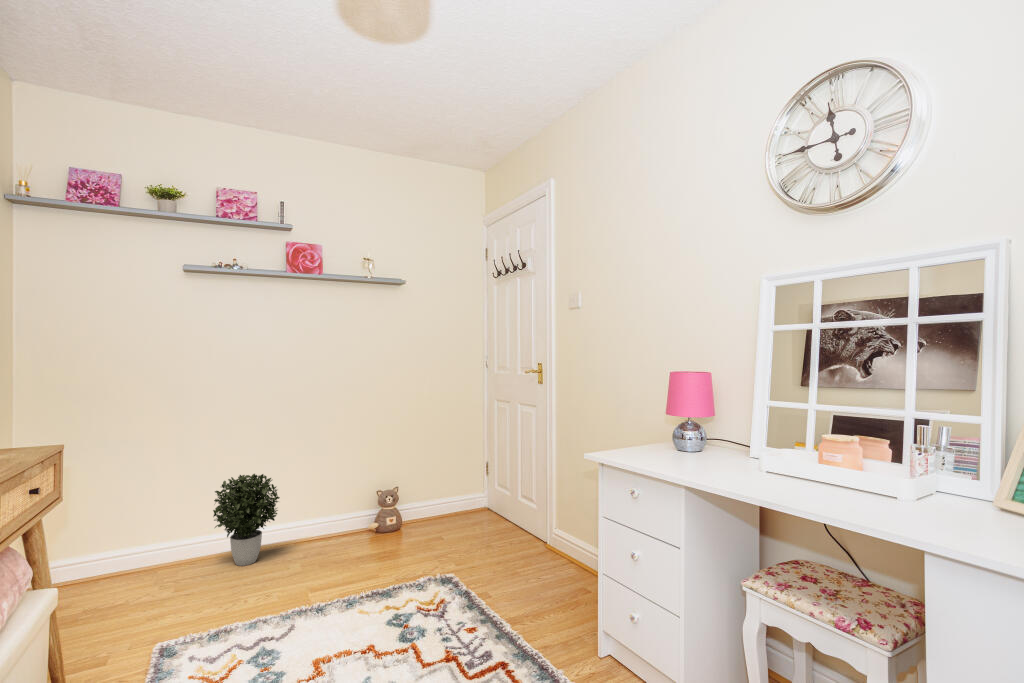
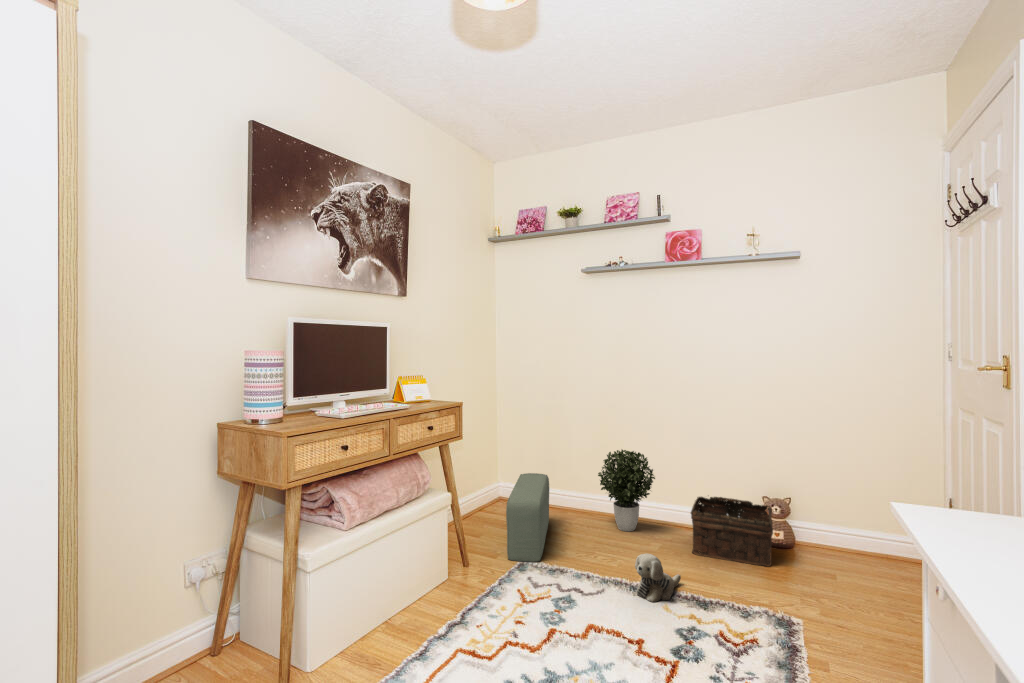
basket: none [321,496,399,559] -> present [691,497,773,566]
pouf: none [94,529,183,655] -> present [506,473,549,562]
plush toy: none [319,568,358,614] -> present [635,554,681,602]

